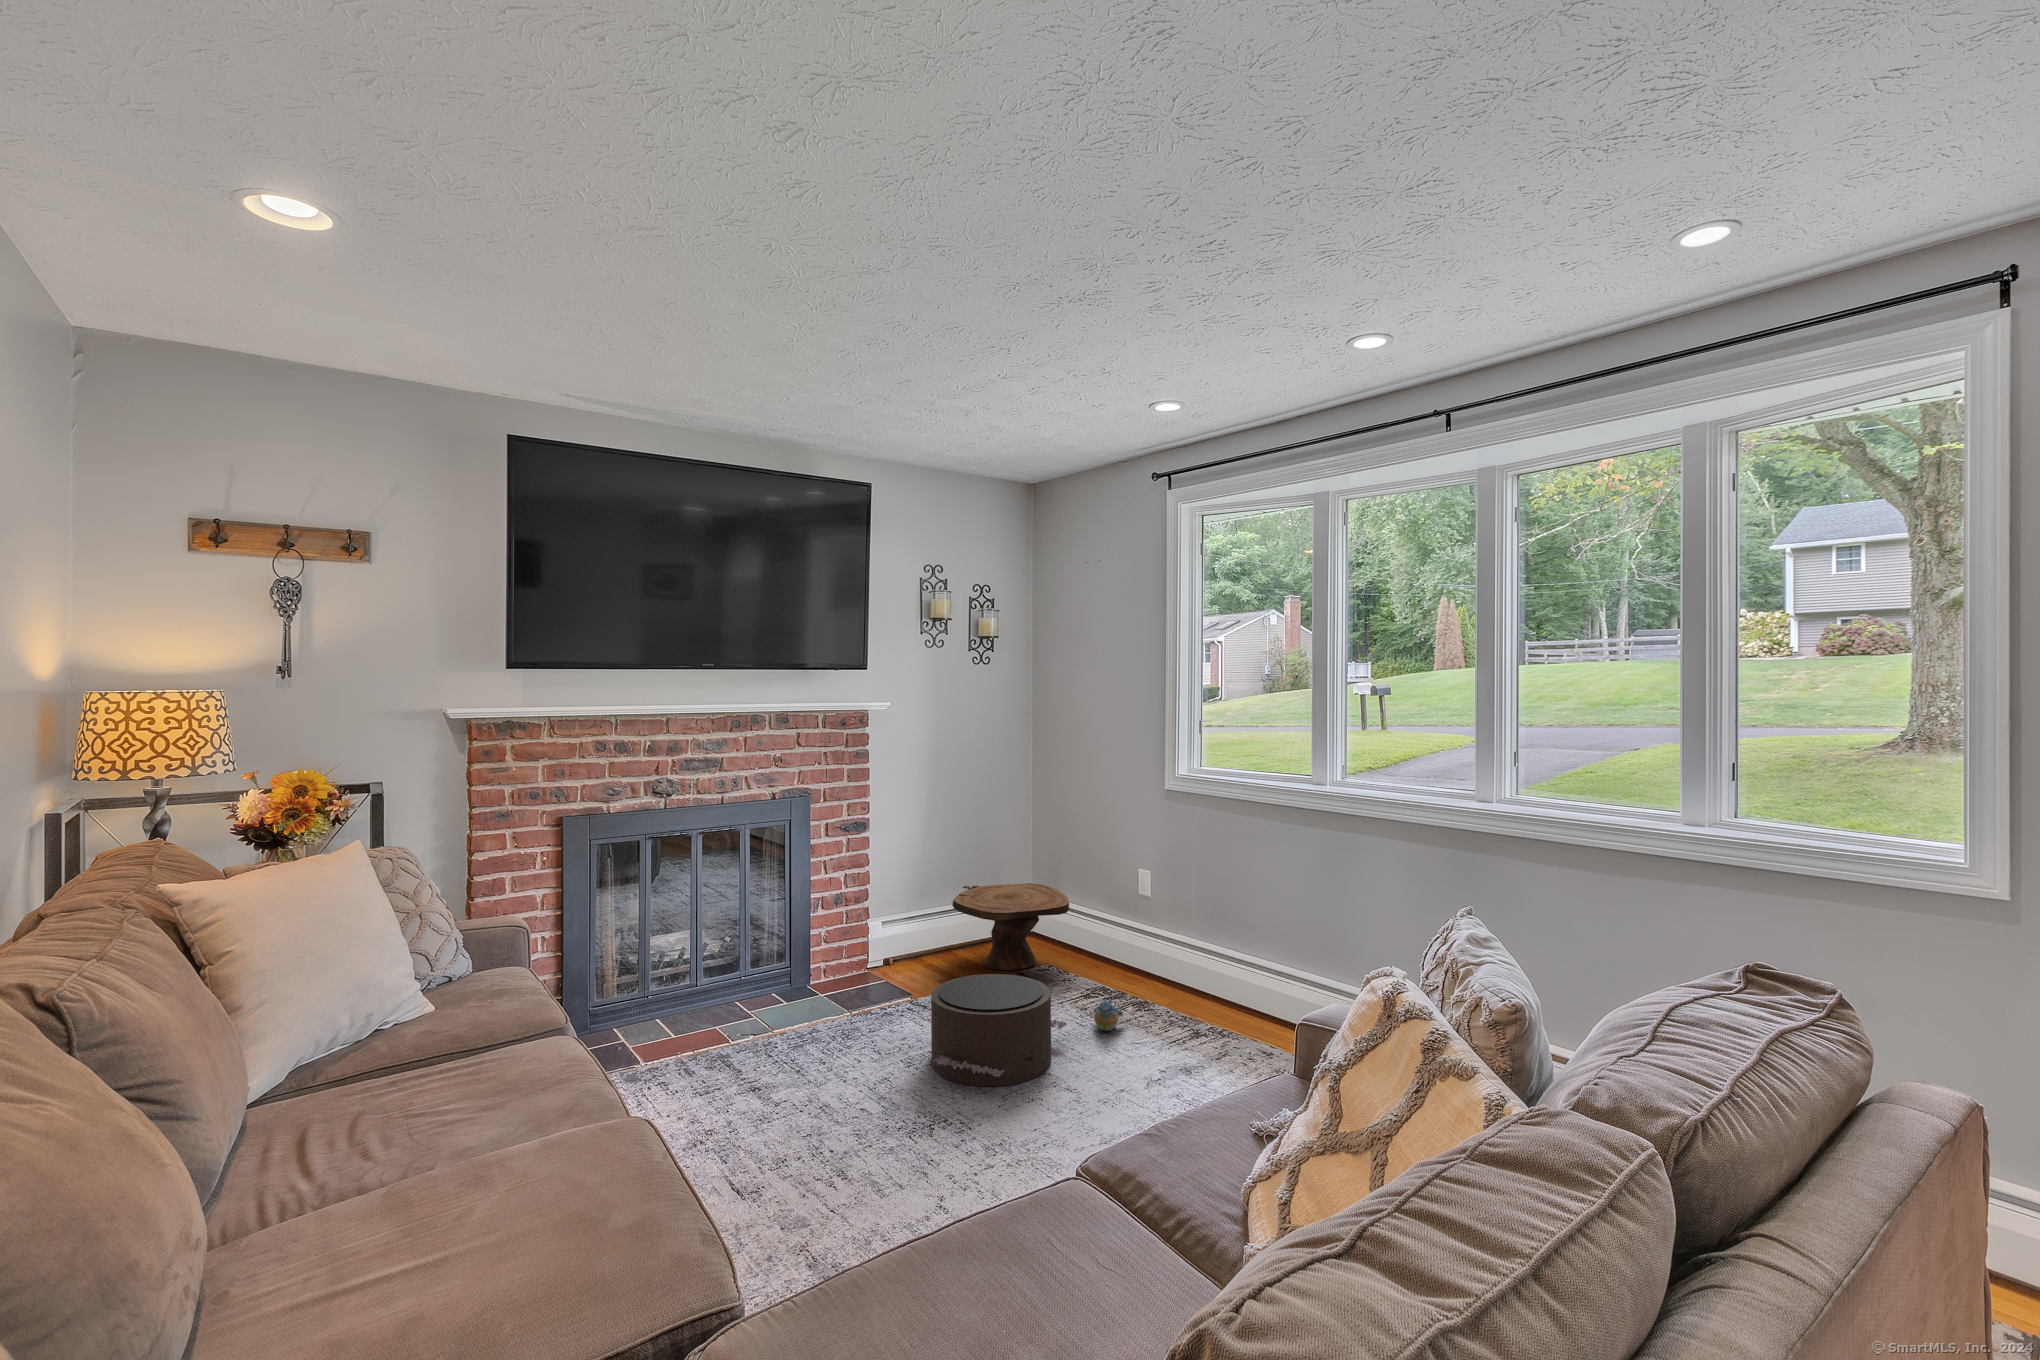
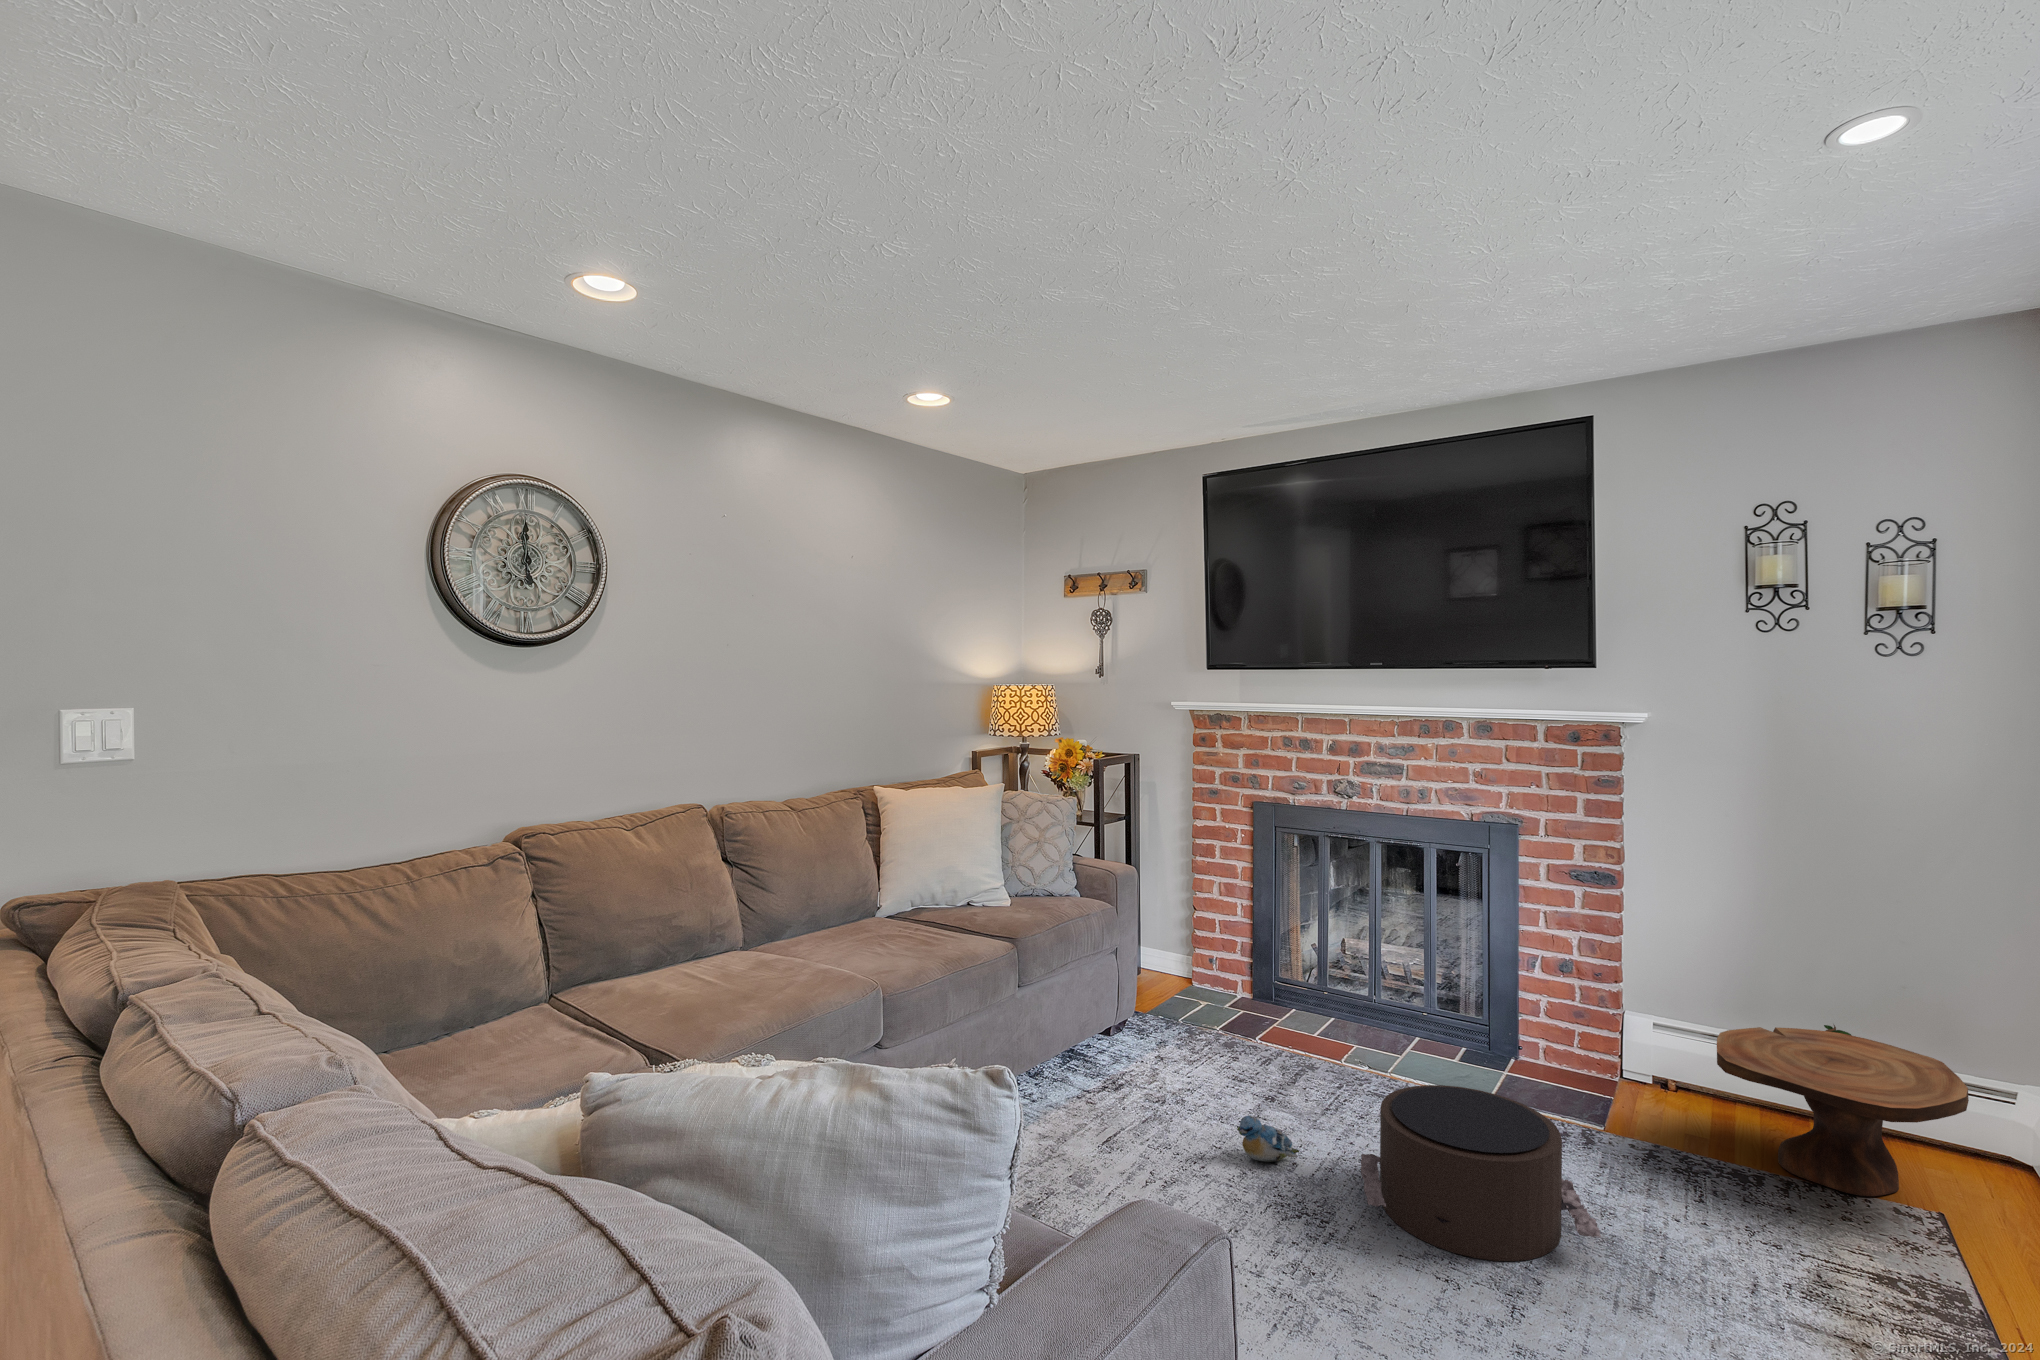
plush toy: present [1094,1000,1123,1031] -> present [1237,1116,1299,1162]

